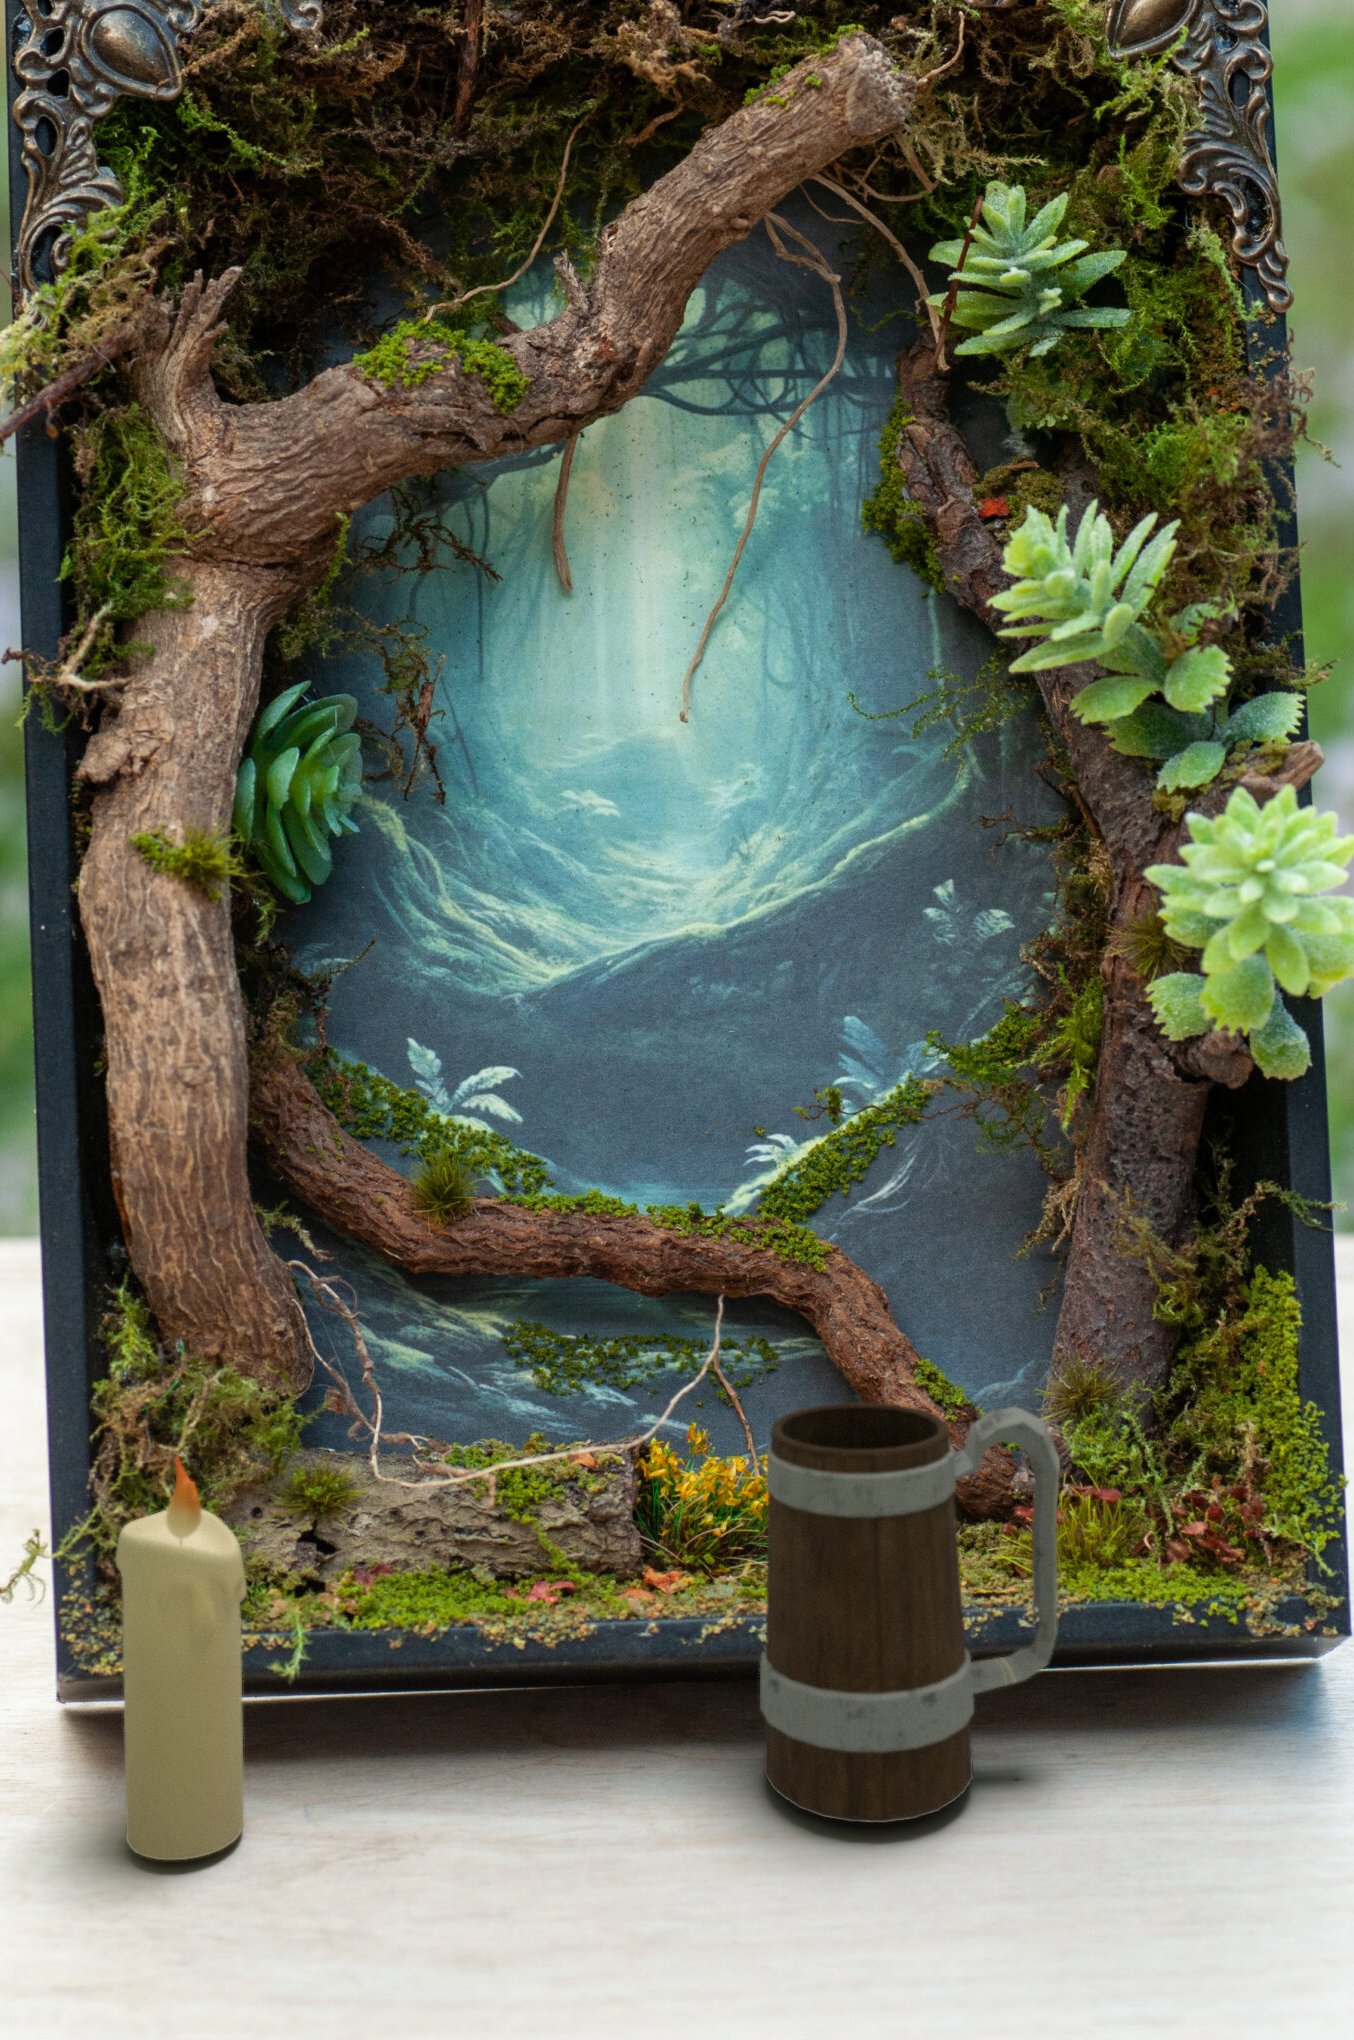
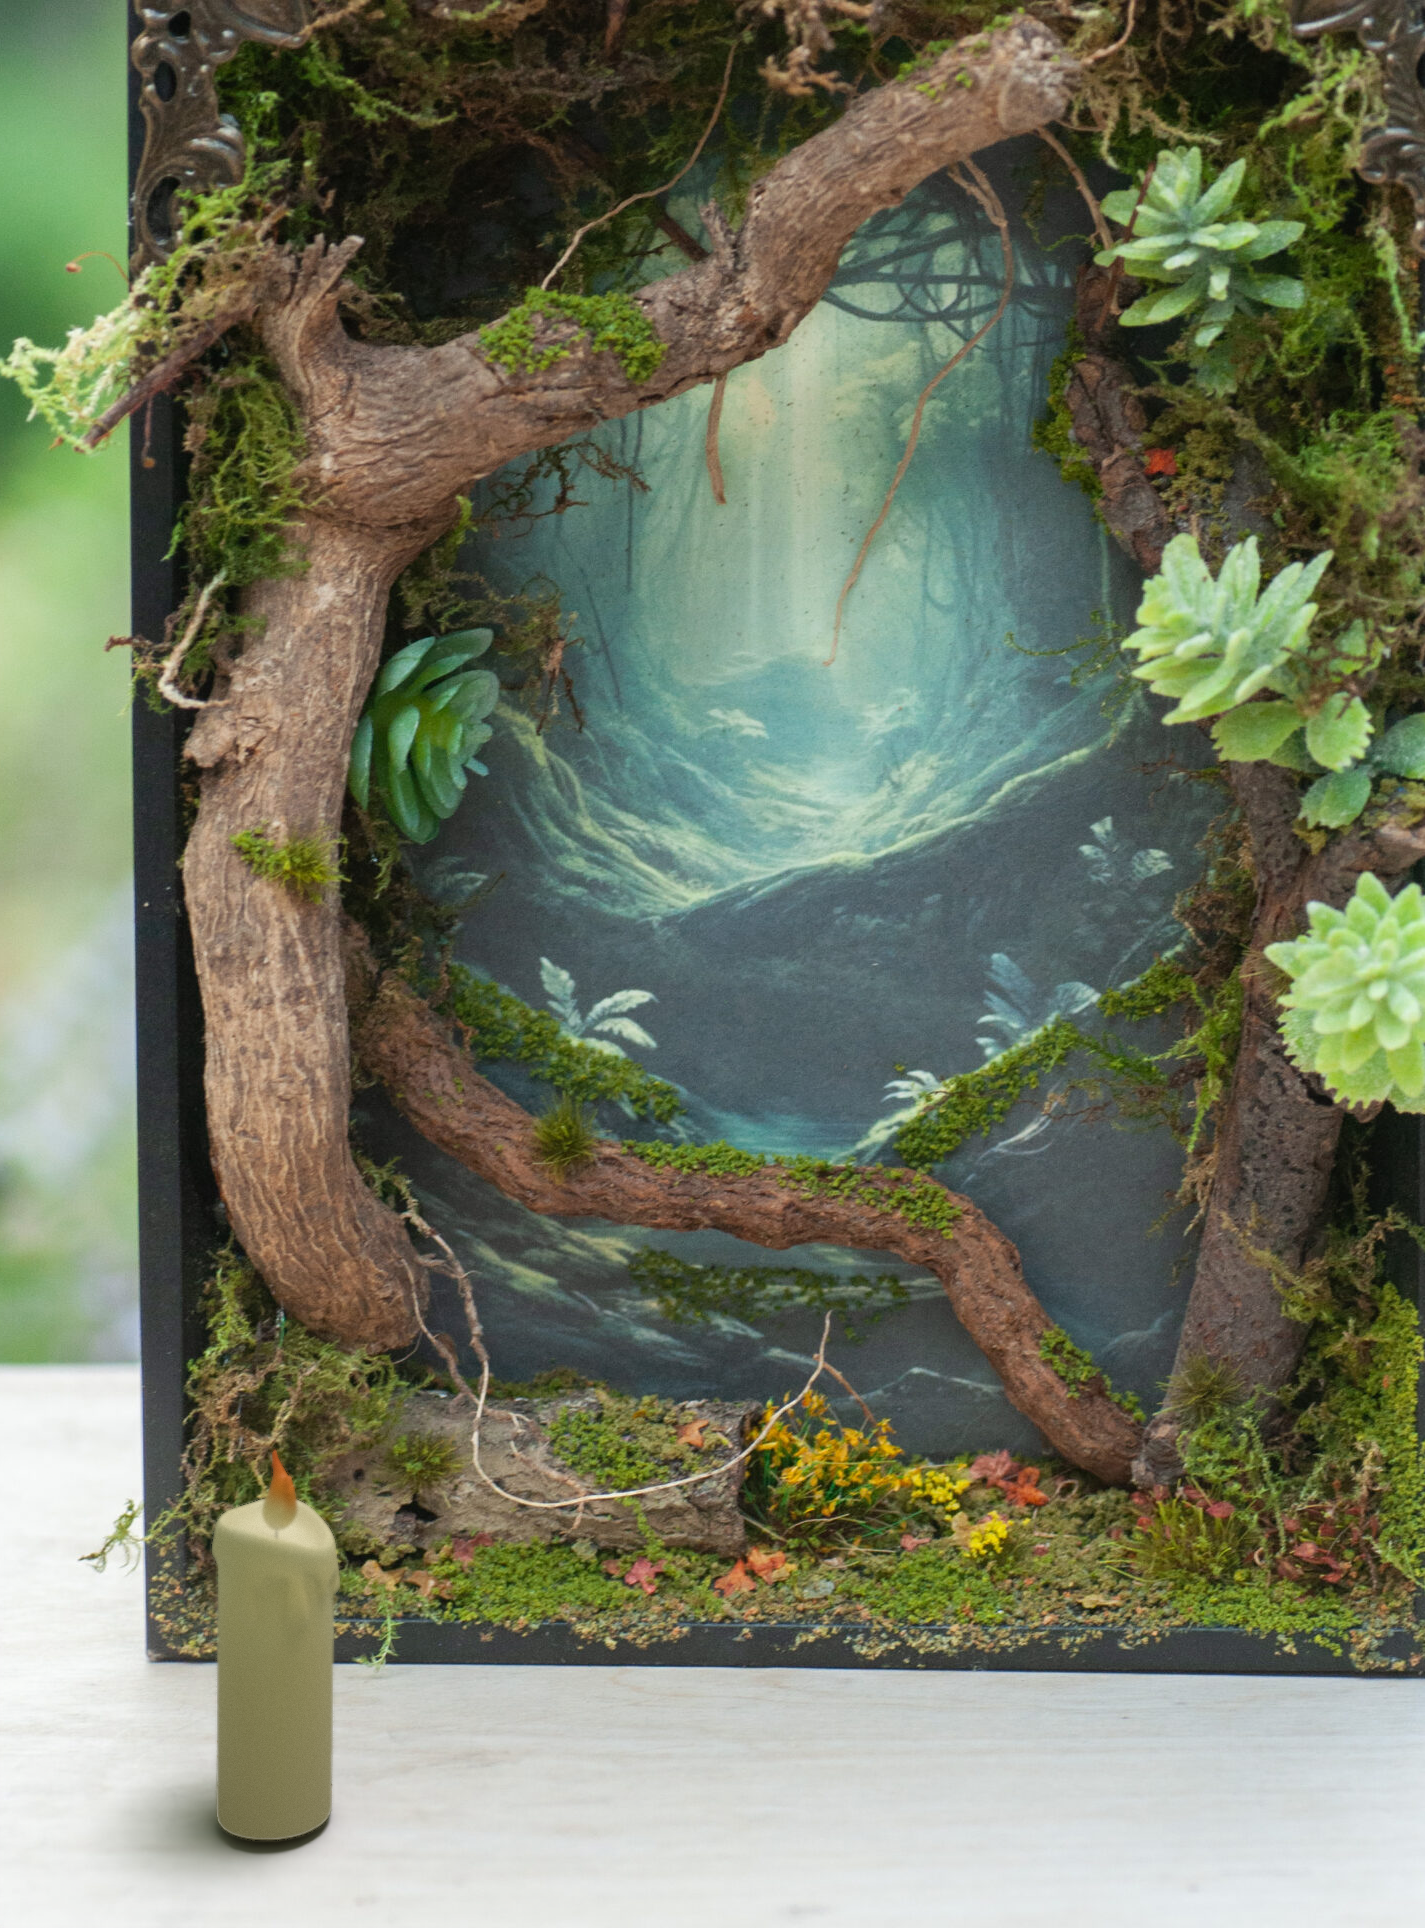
mug: present [760,1403,1060,1823] -> none [849,1417,1160,1835]

